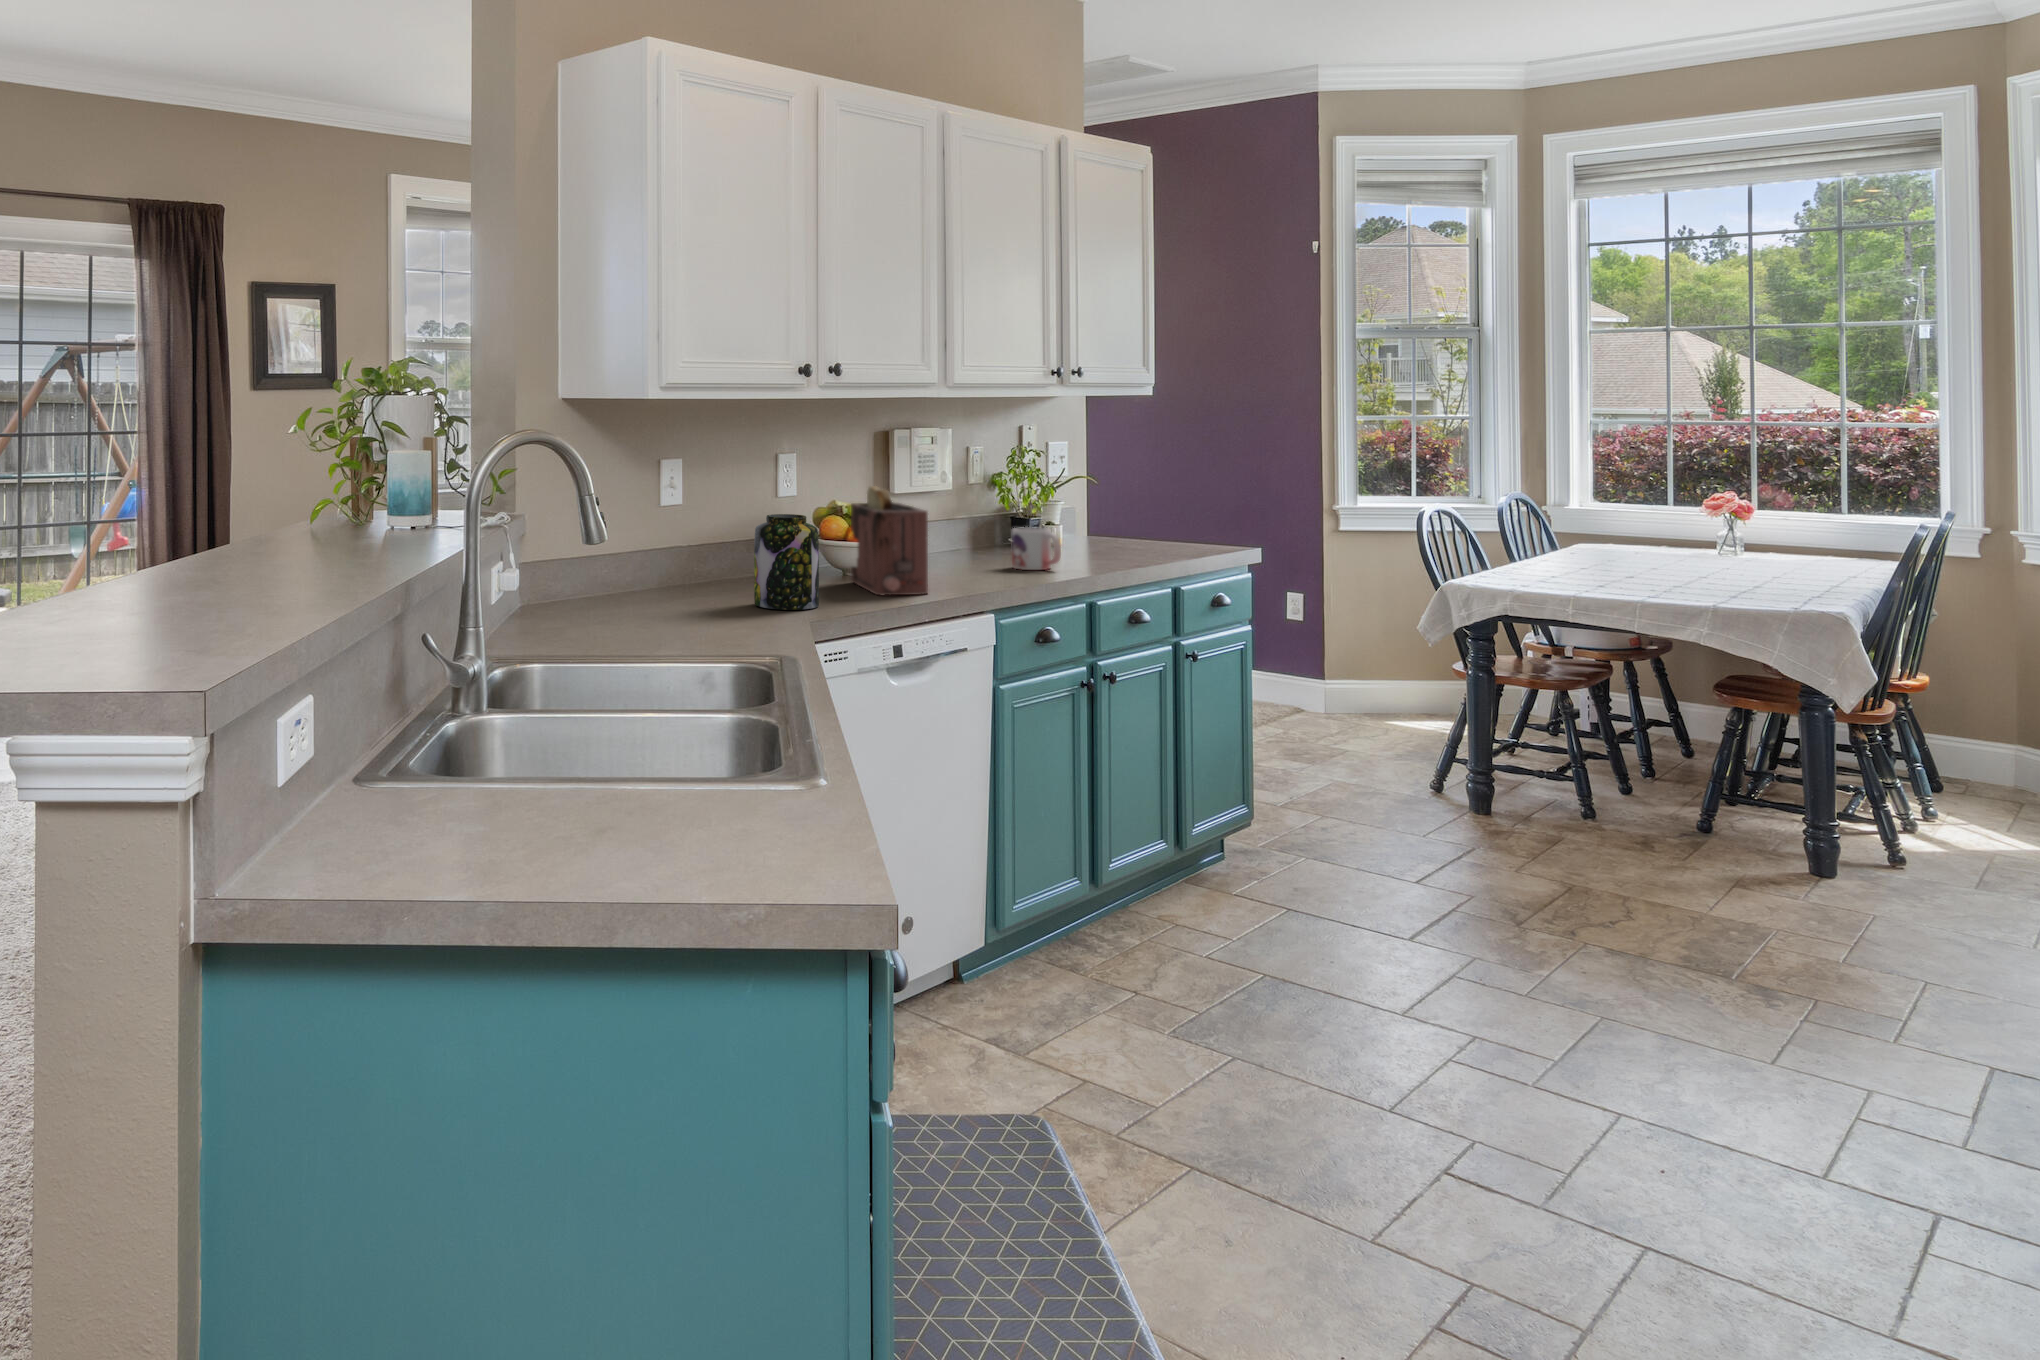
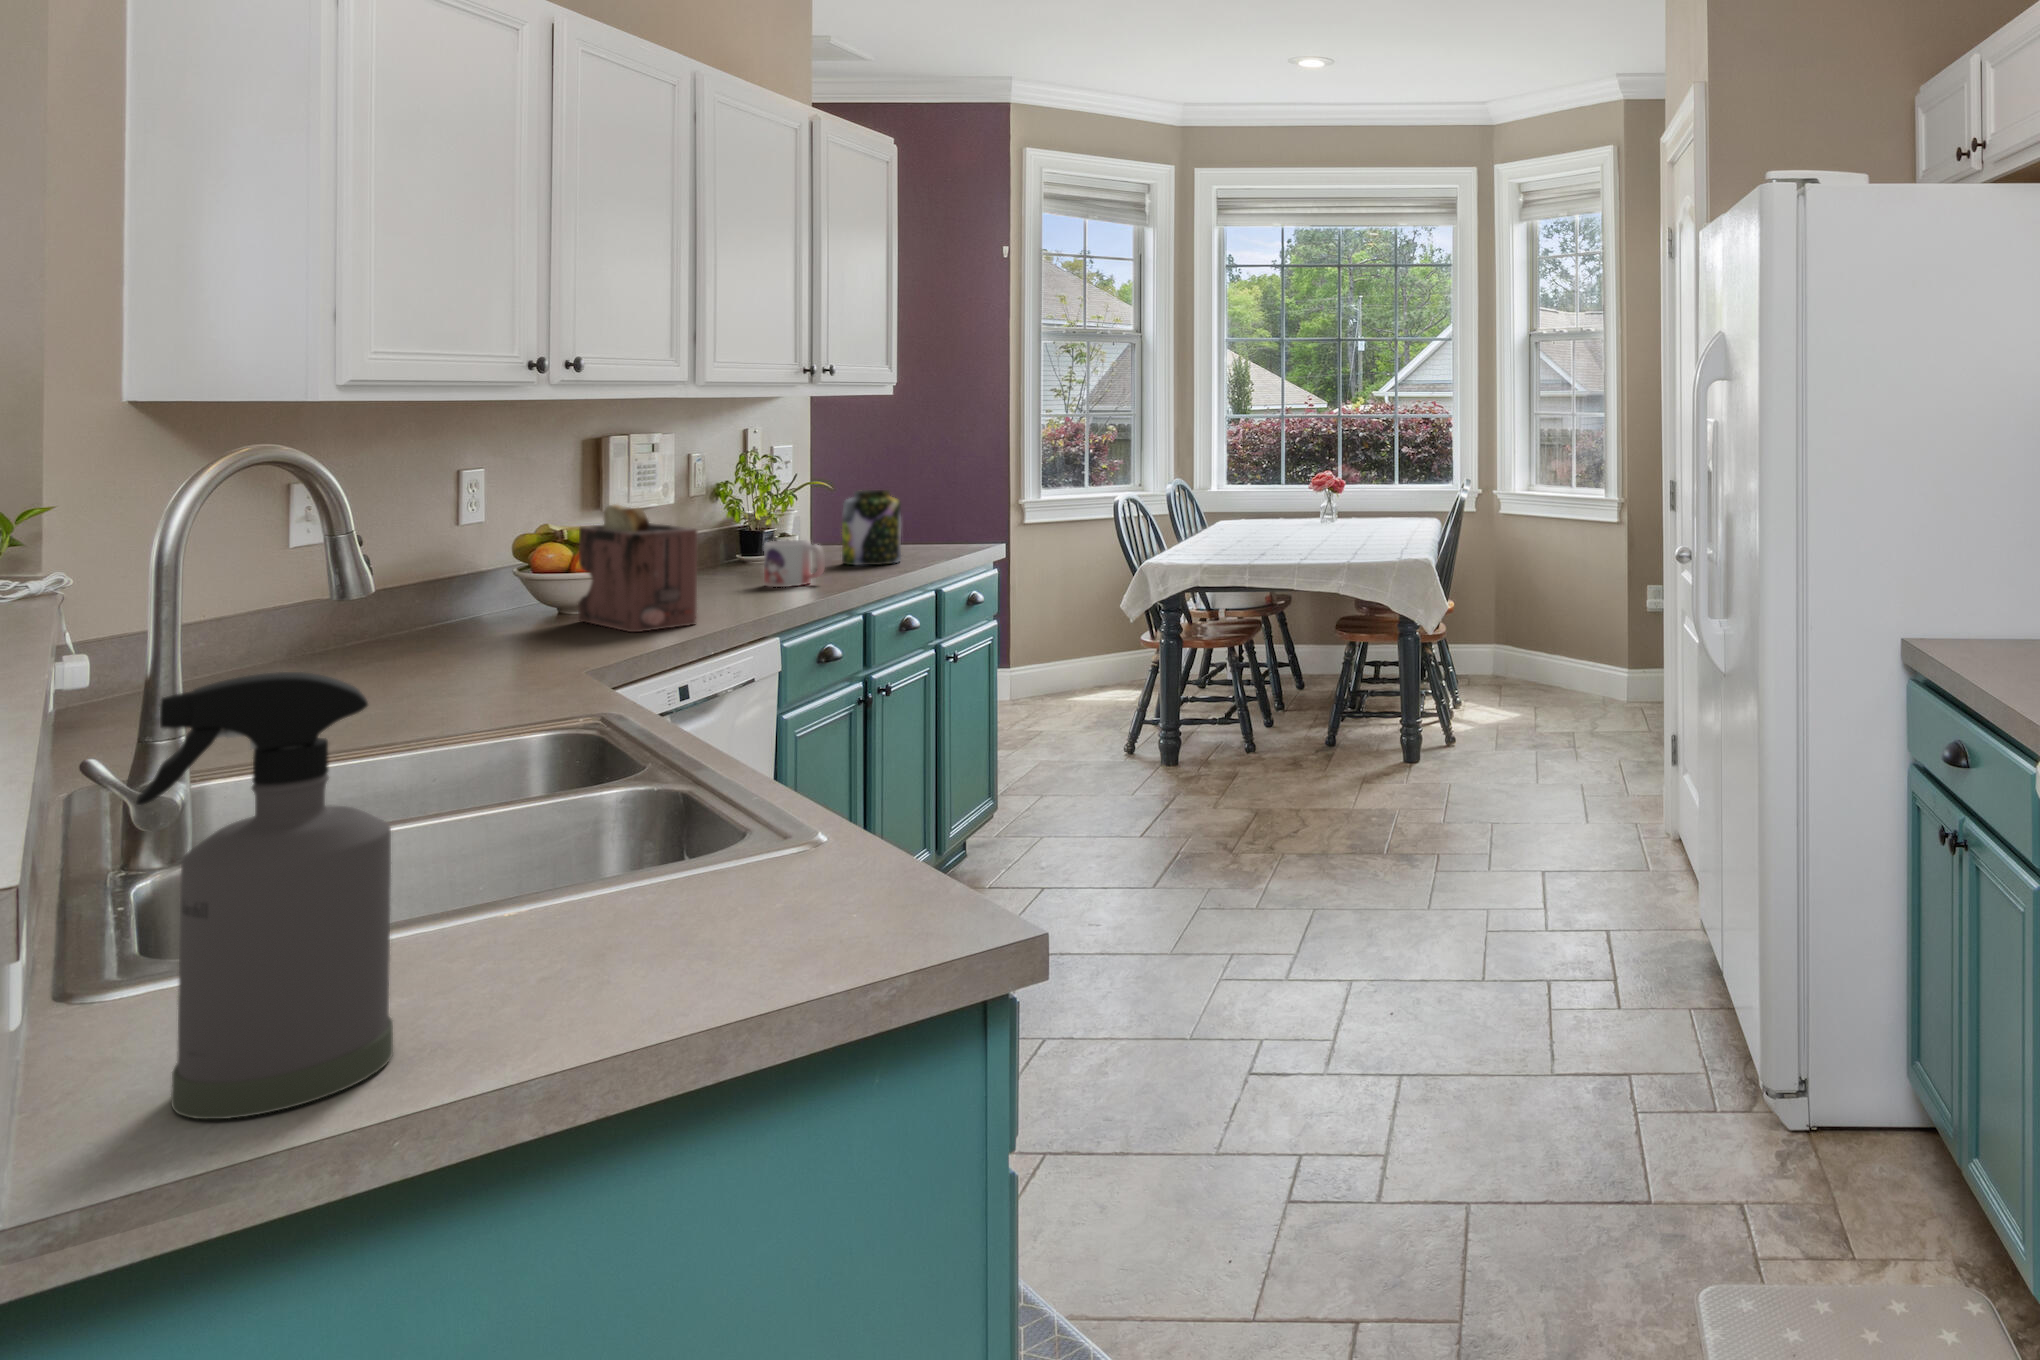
jar: present [754,514,819,610] -> present [842,490,901,565]
spray bottle: none [337,582,473,877] -> present [136,672,393,1119]

